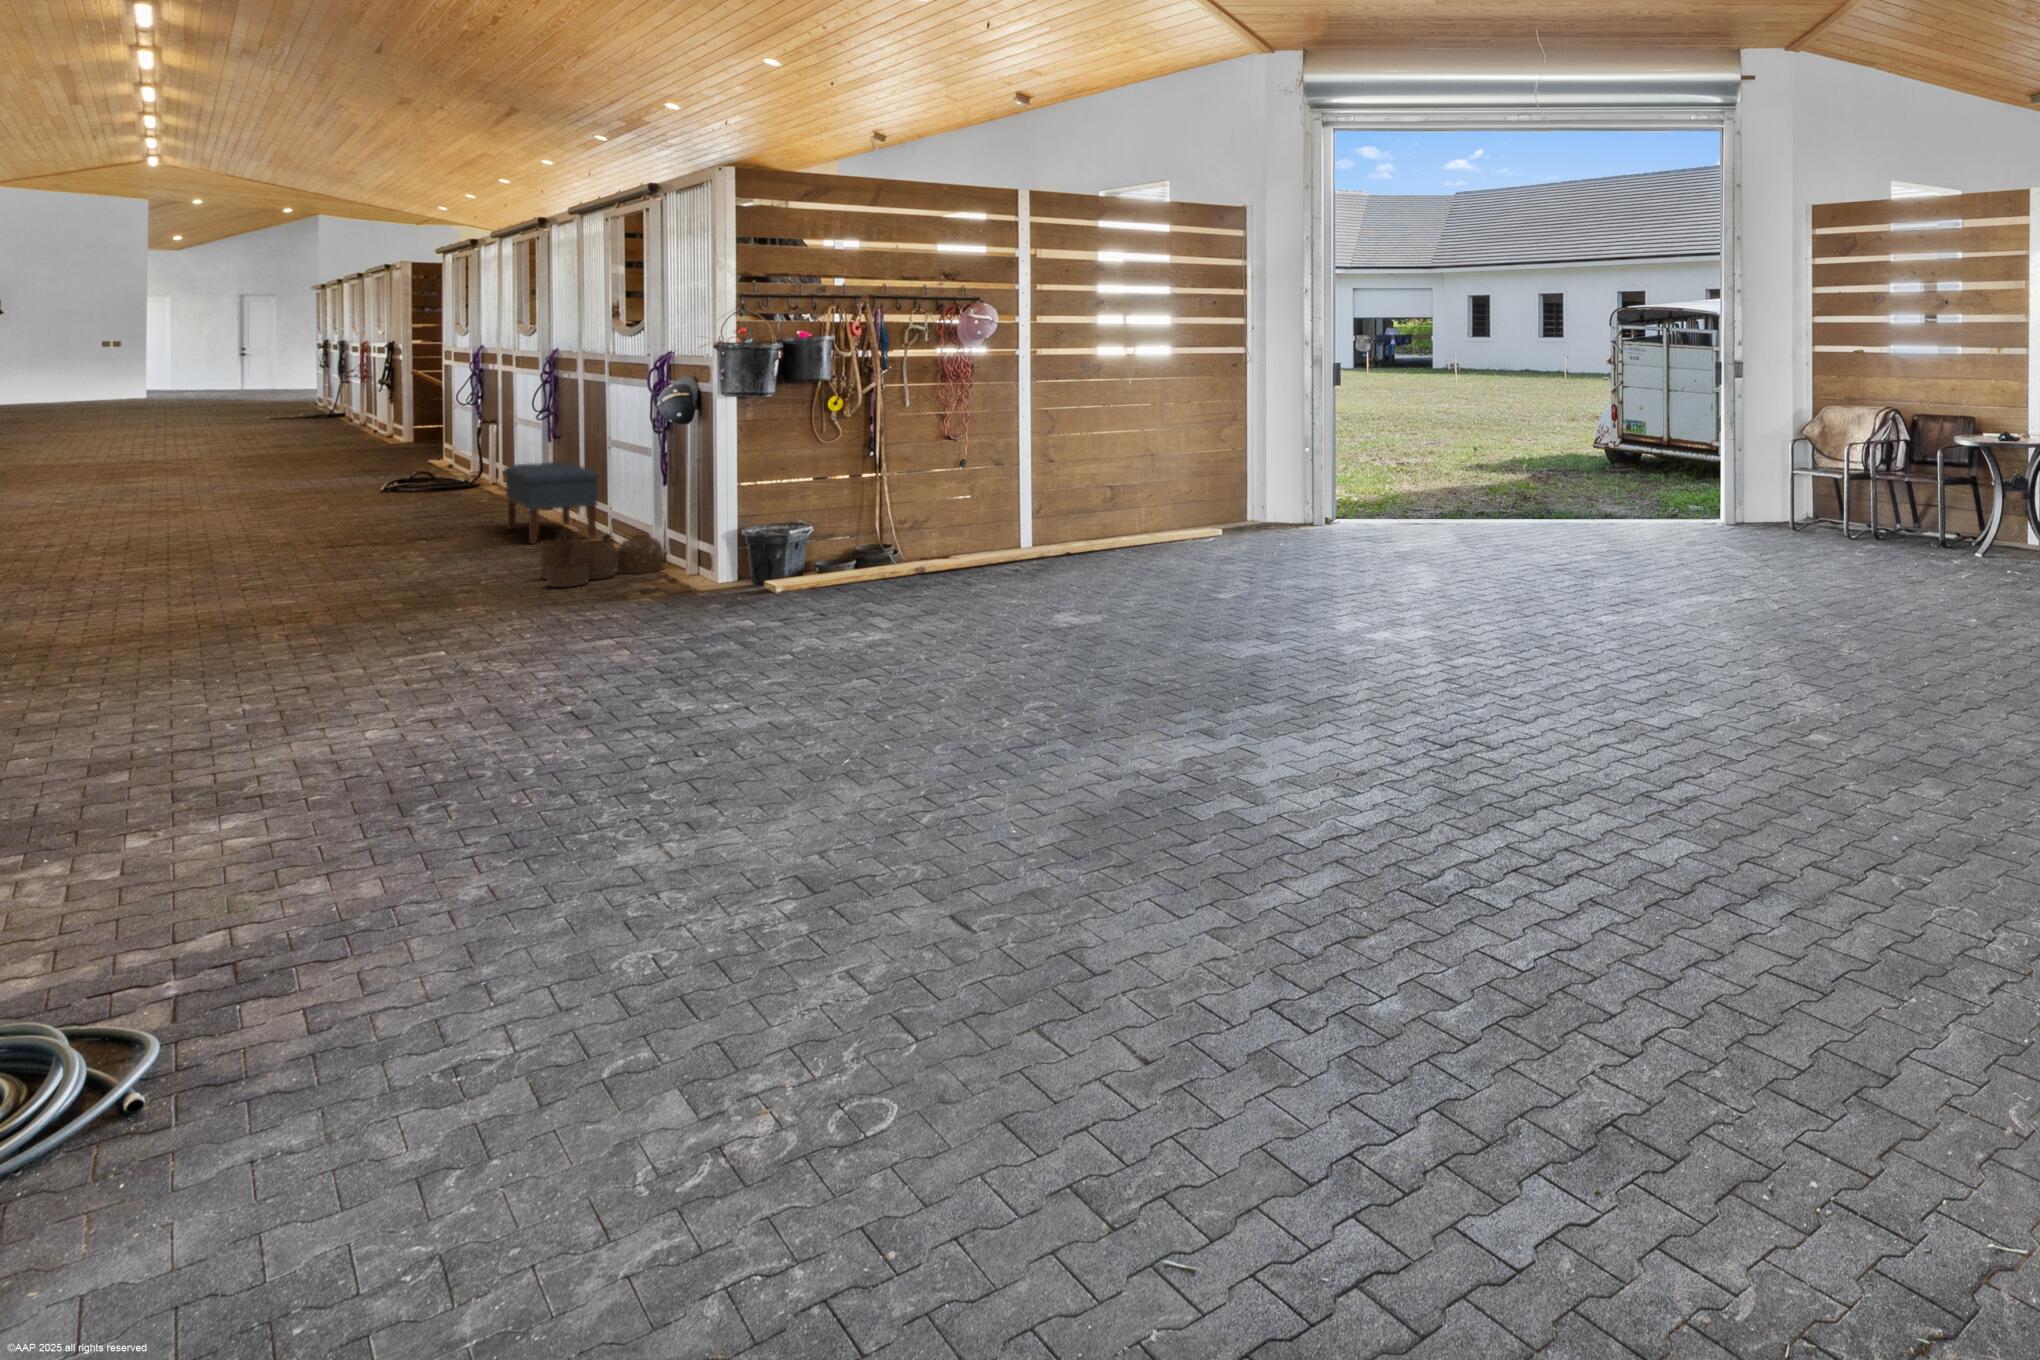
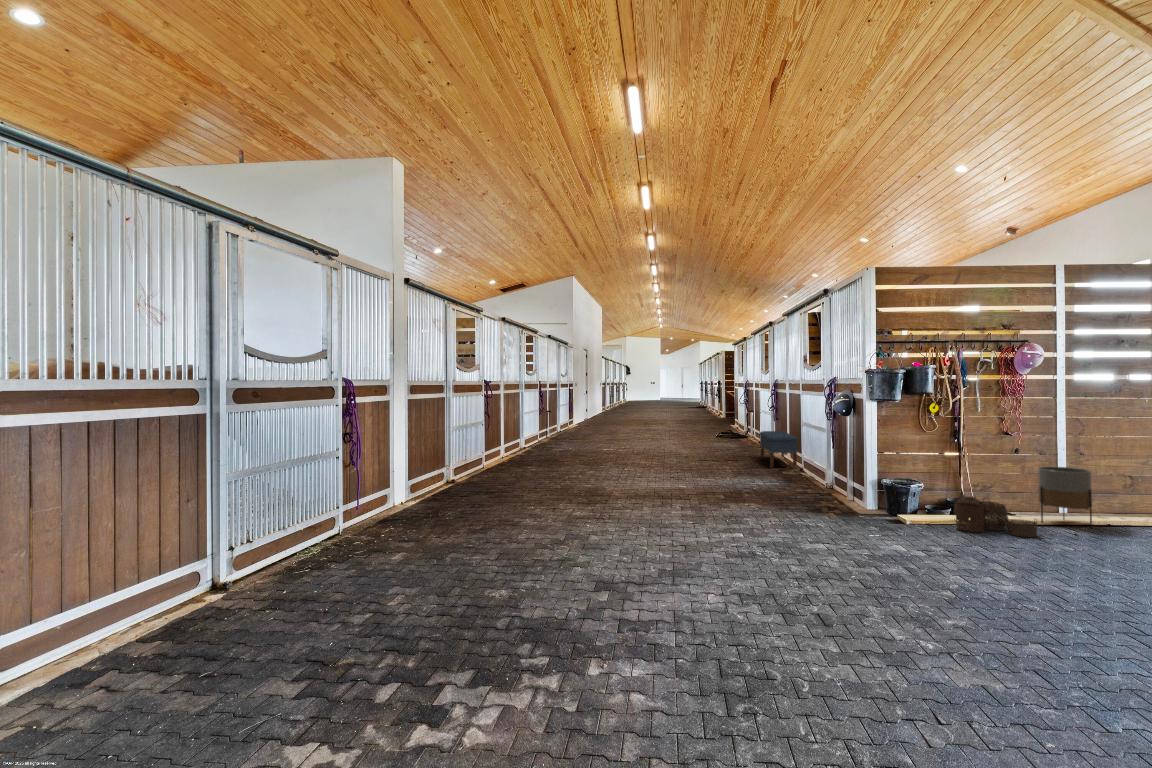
planter: none [976,484,1036,567] -> present [1039,467,1092,528]
woven basket: present [541,534,663,587] -> present [954,496,1037,537]

